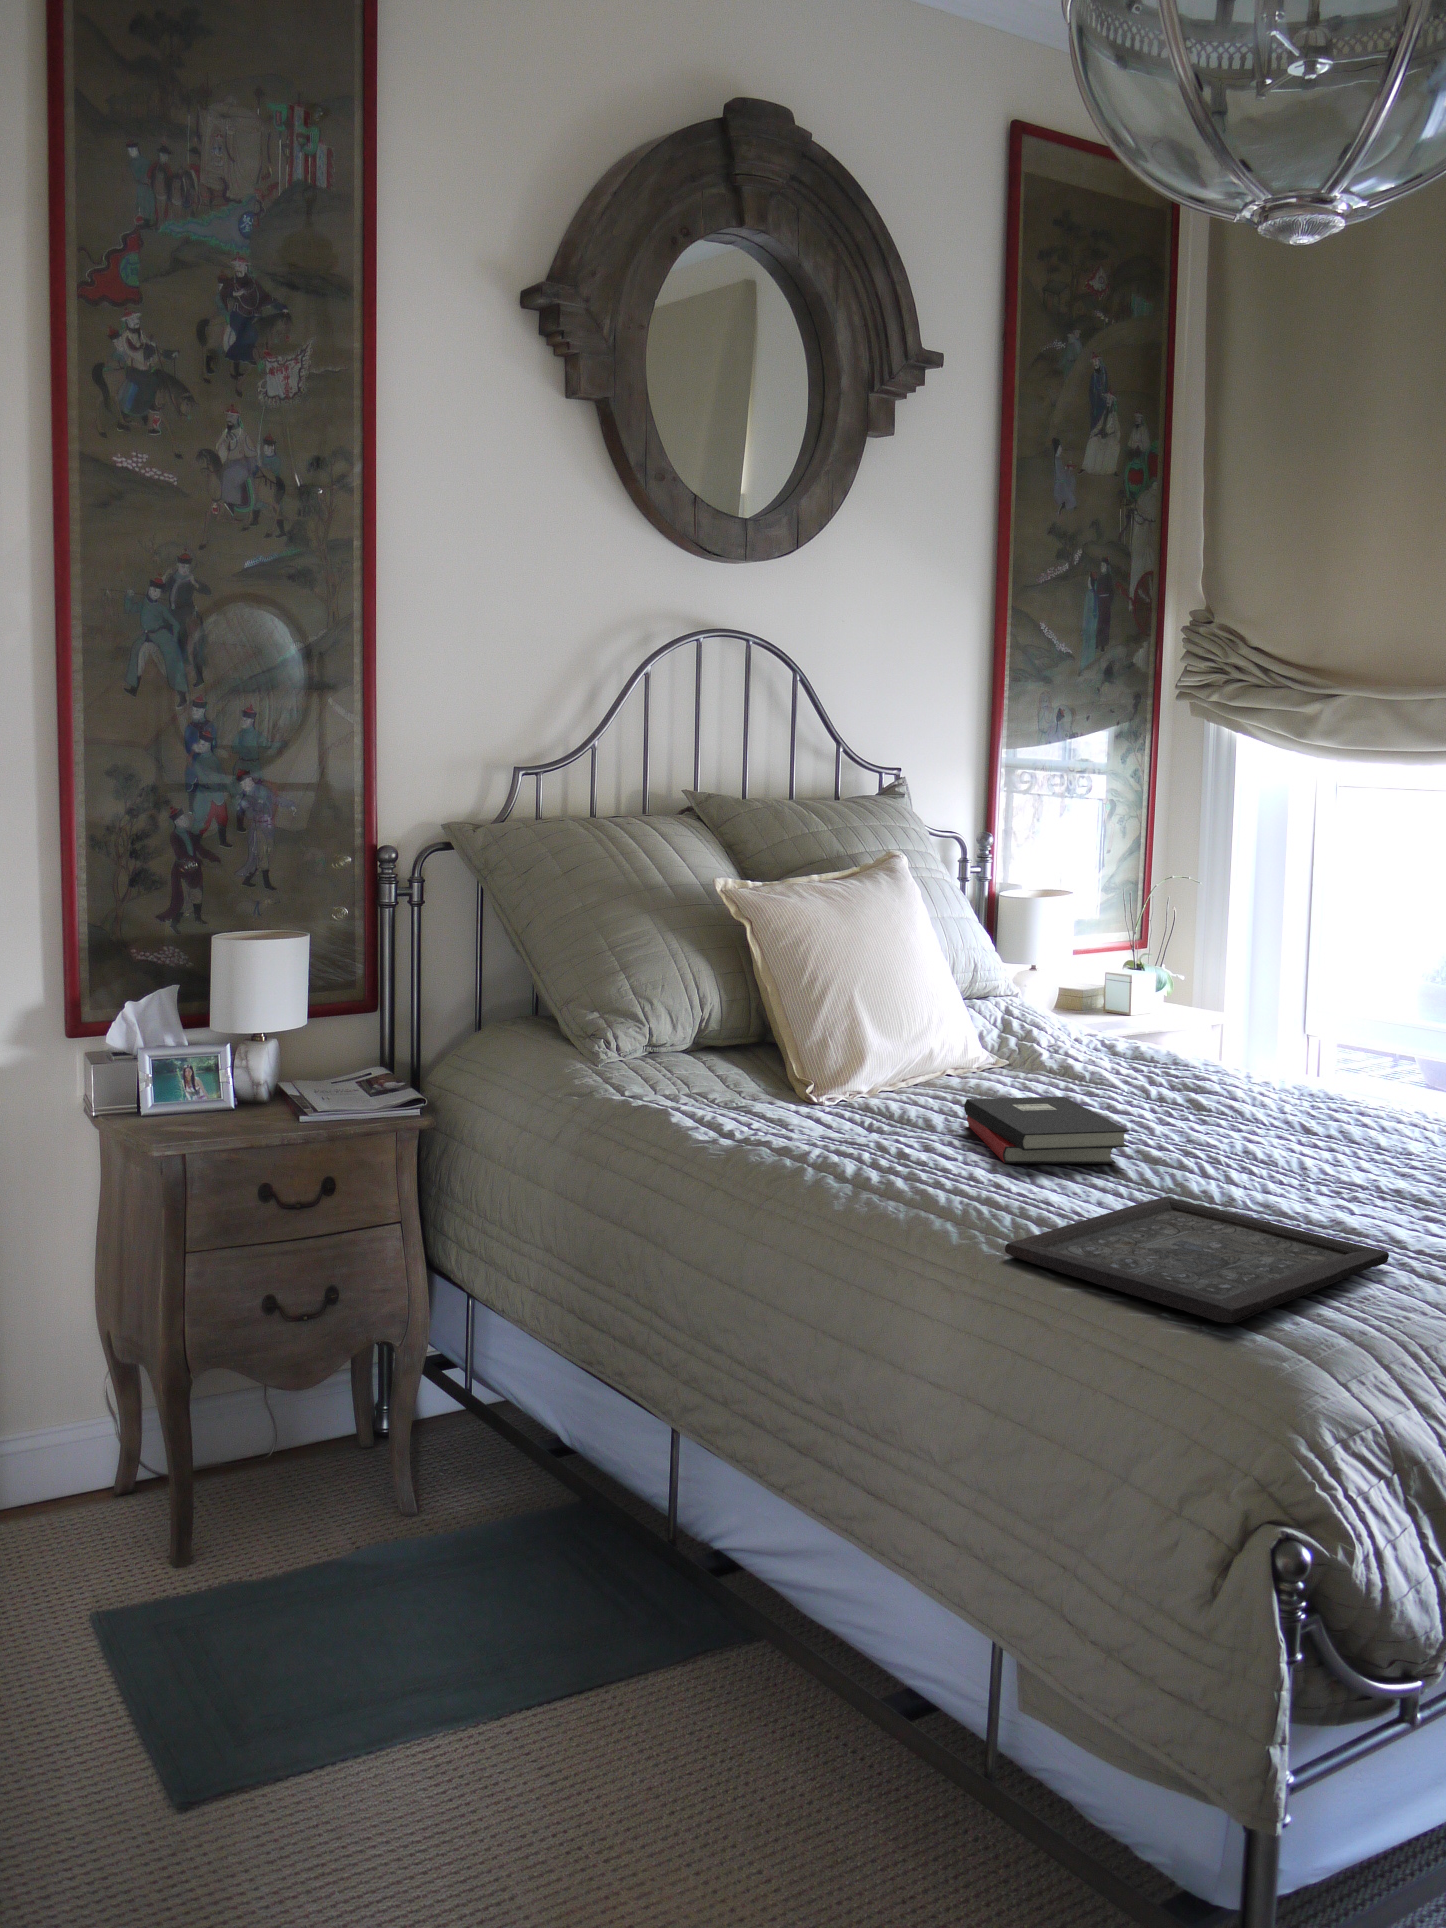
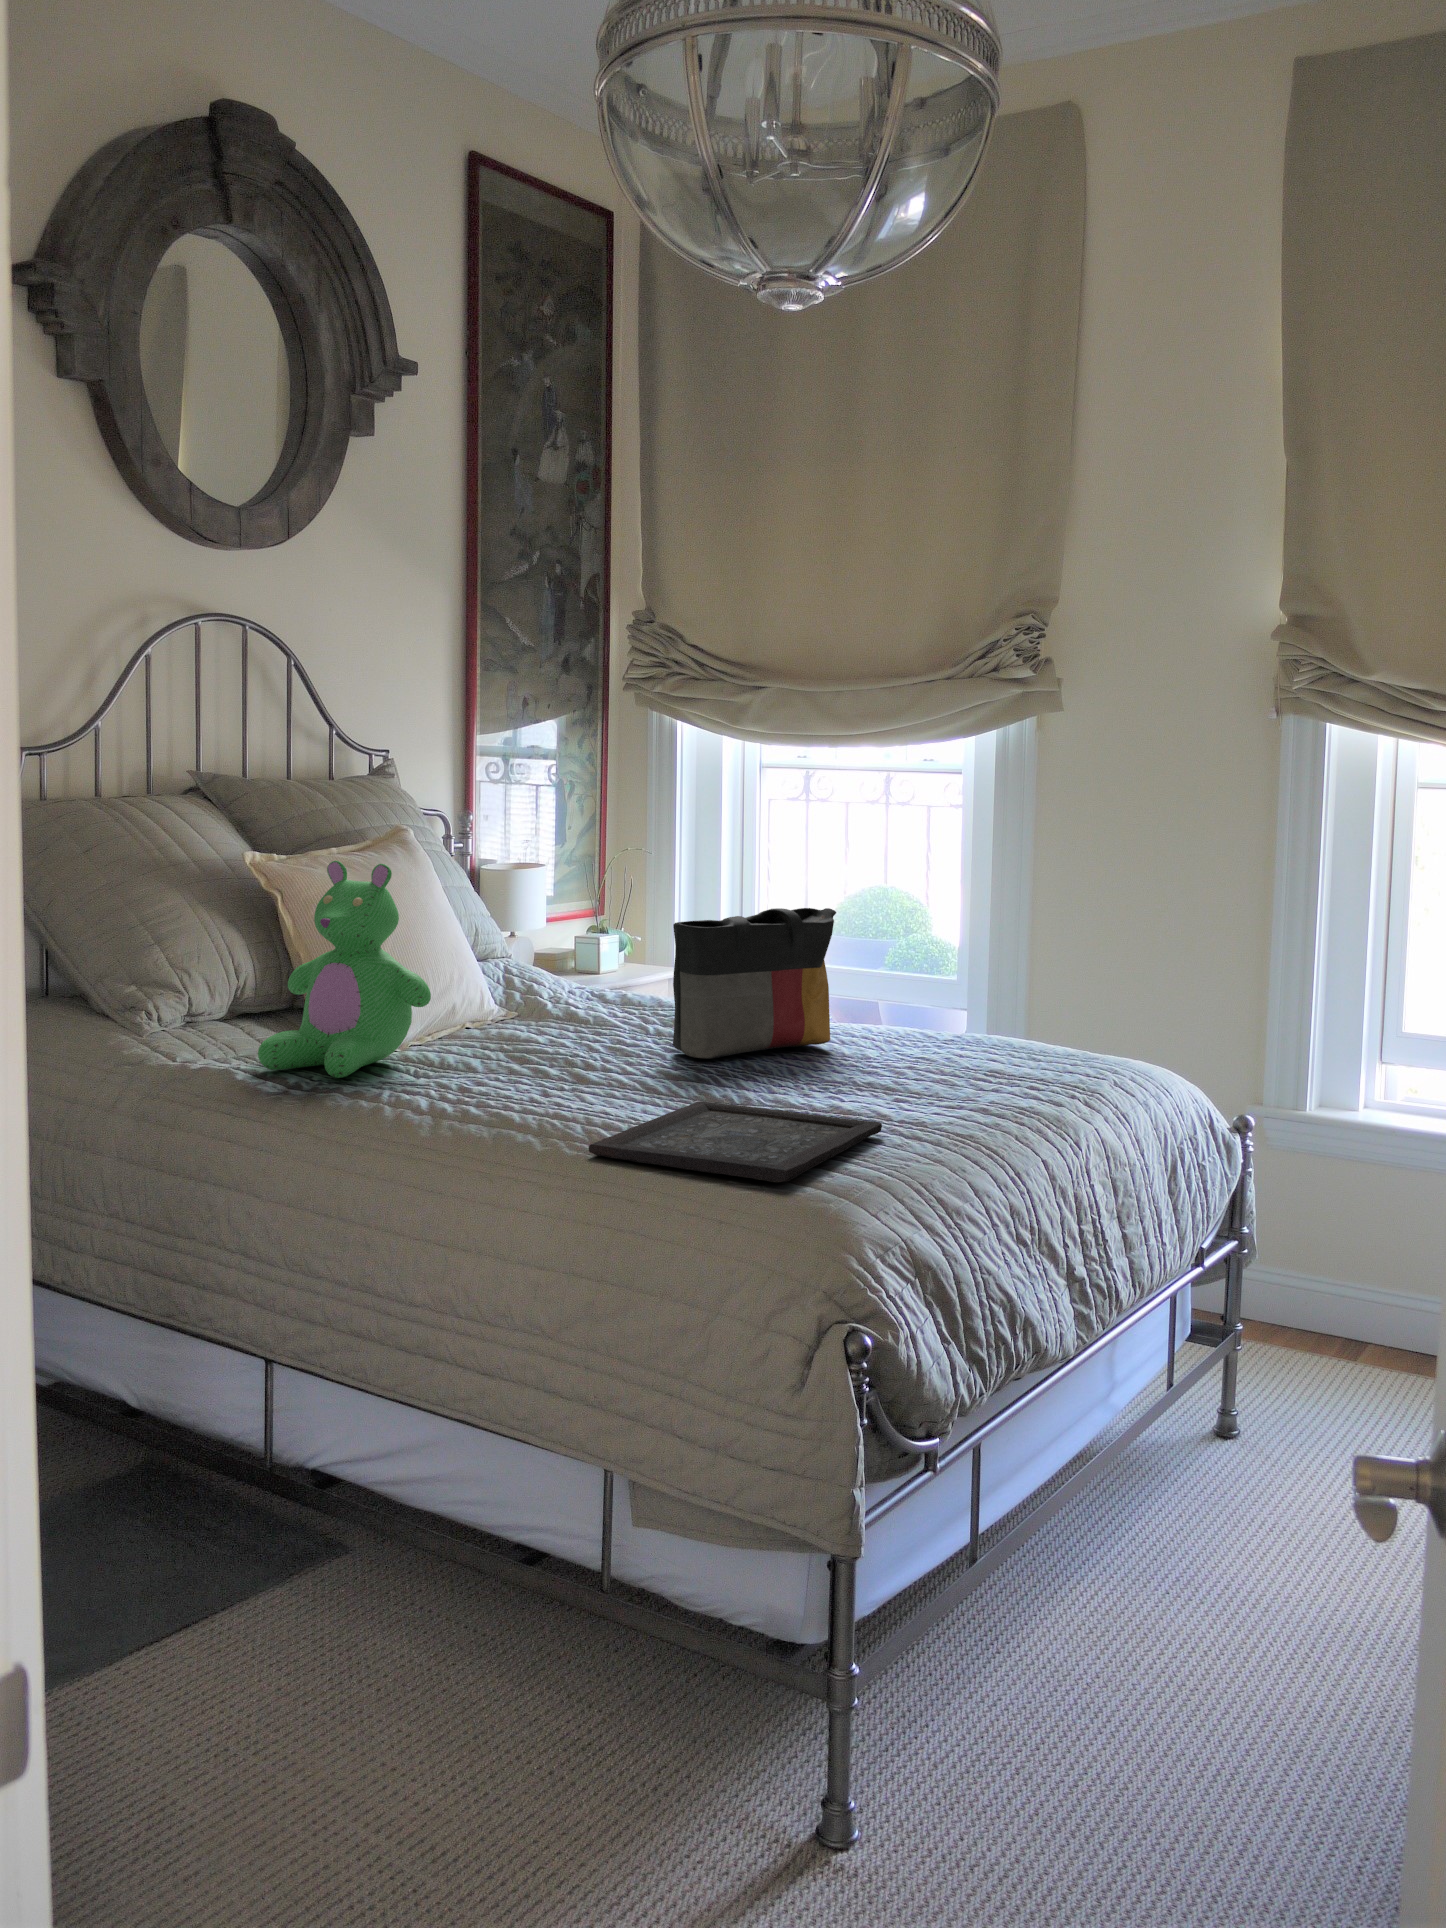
teddy bear: none [701,895,880,1128] -> present [258,861,431,1078]
tote bag: none [1163,964,1378,1138] -> present [673,908,836,1059]
hardback book: present [964,1097,1129,1164] -> none [508,1032,658,1089]

